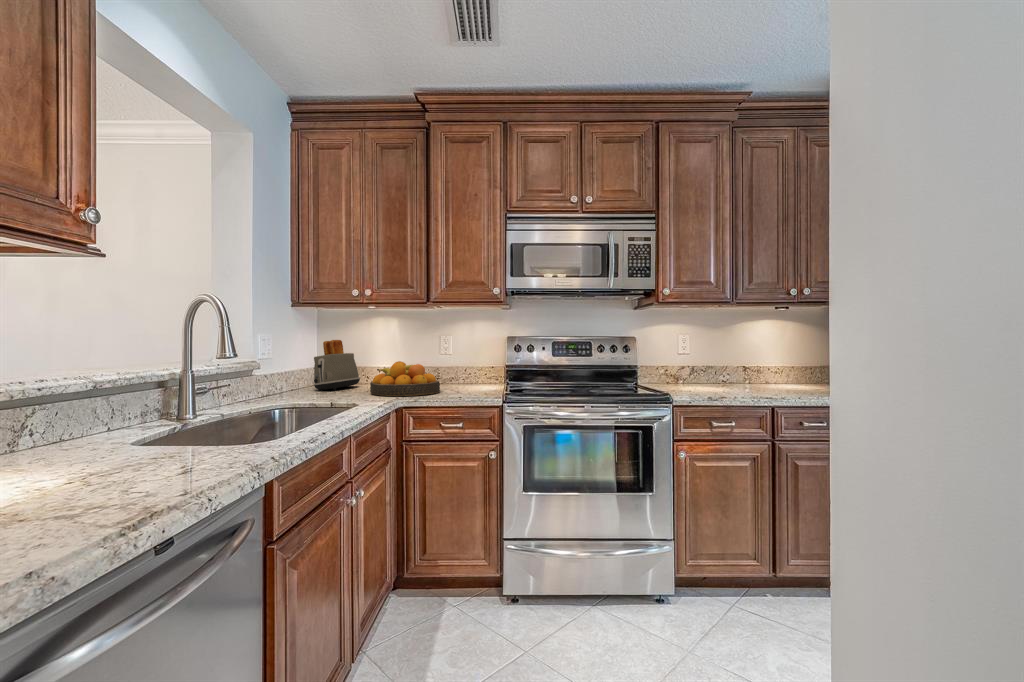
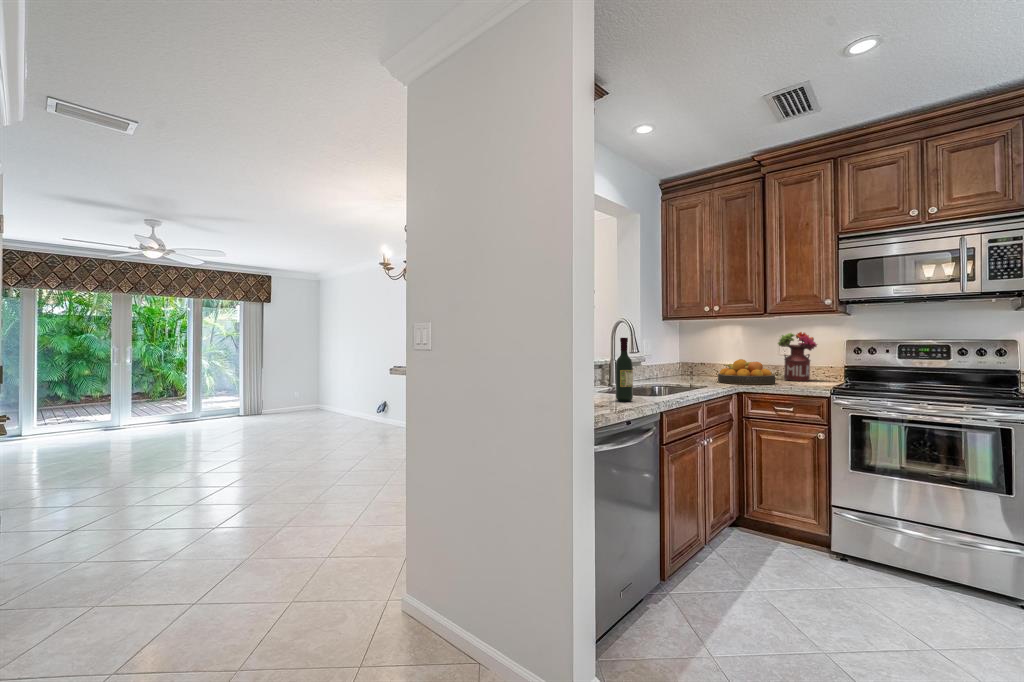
flower arrangement: none [439,326,481,386] -> present [778,332,817,381]
wine bottle: none [163,328,207,468] -> present [616,338,633,401]
toaster: present [314,340,360,390] -> none [677,343,711,379]

